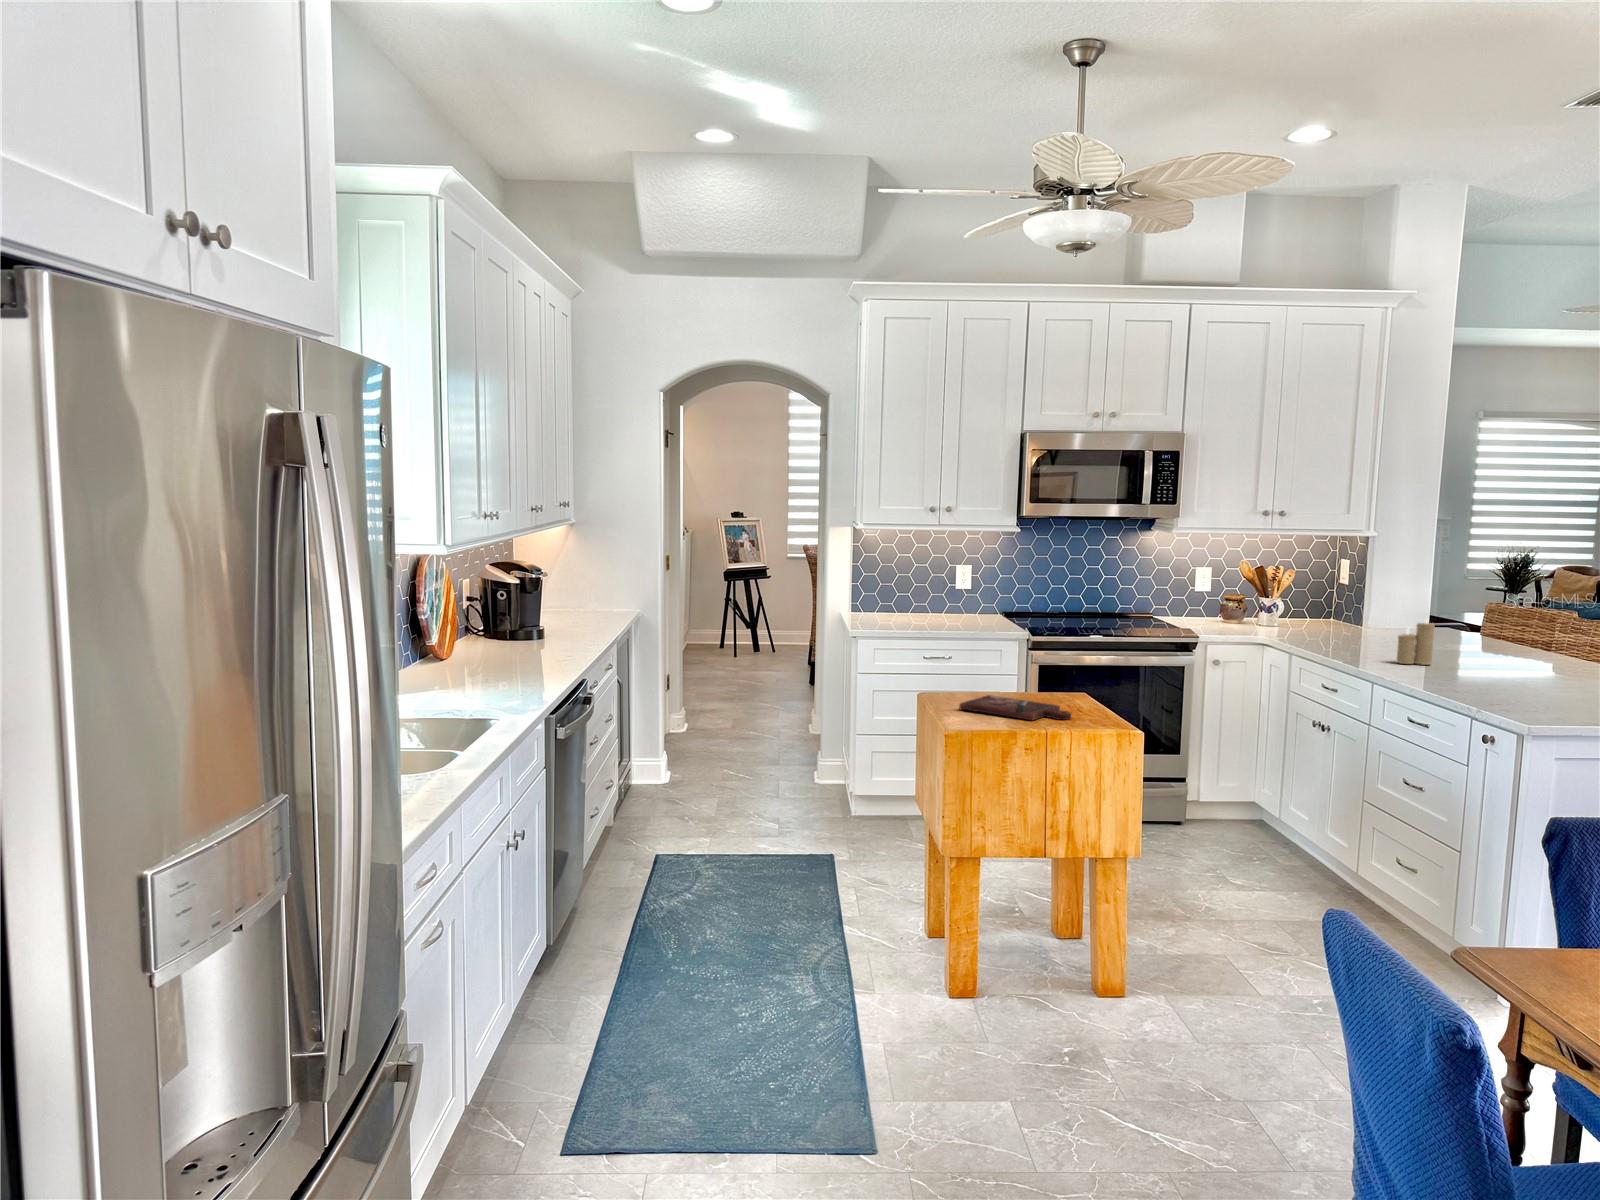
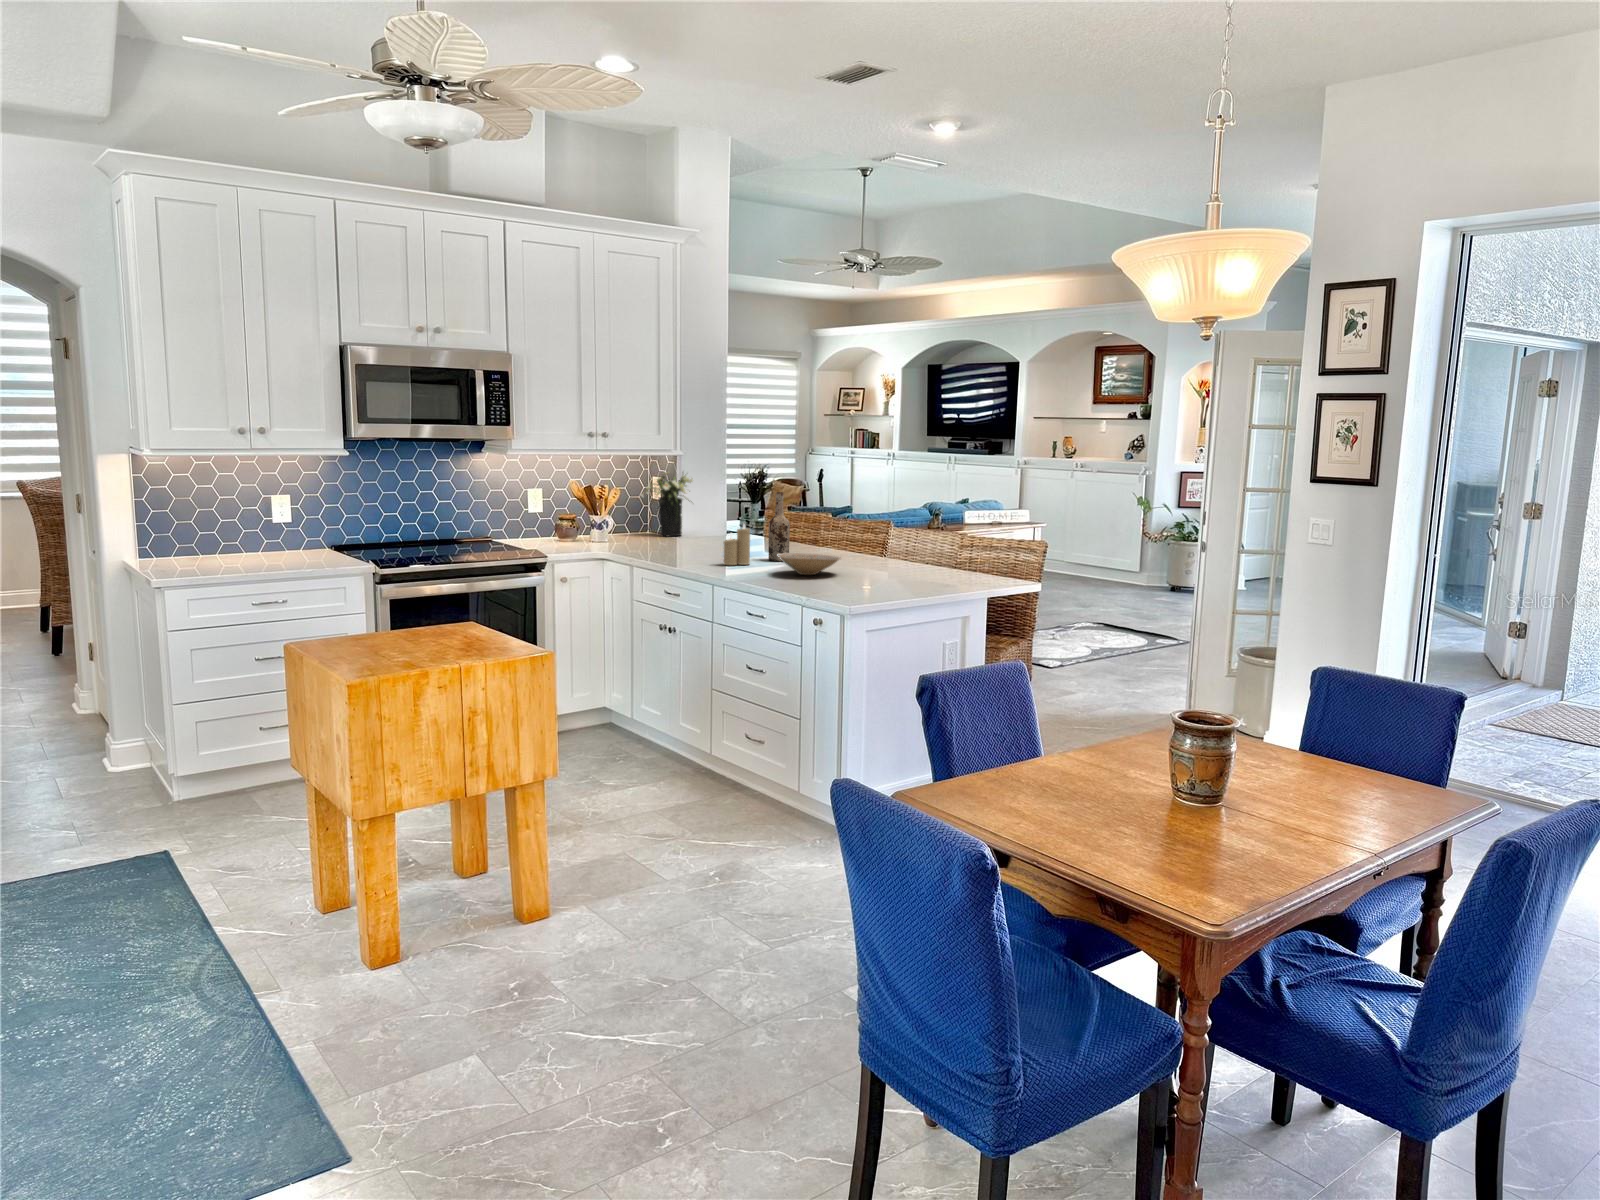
flower arrangement: none [1322,554,1391,627] -> present [640,472,693,536]
wine bottle: none [1461,583,1493,665] -> present [768,492,790,561]
bowl: none [1459,655,1550,685] -> present [778,553,841,575]
cutting board: present [959,695,1071,720] -> none [344,636,472,657]

